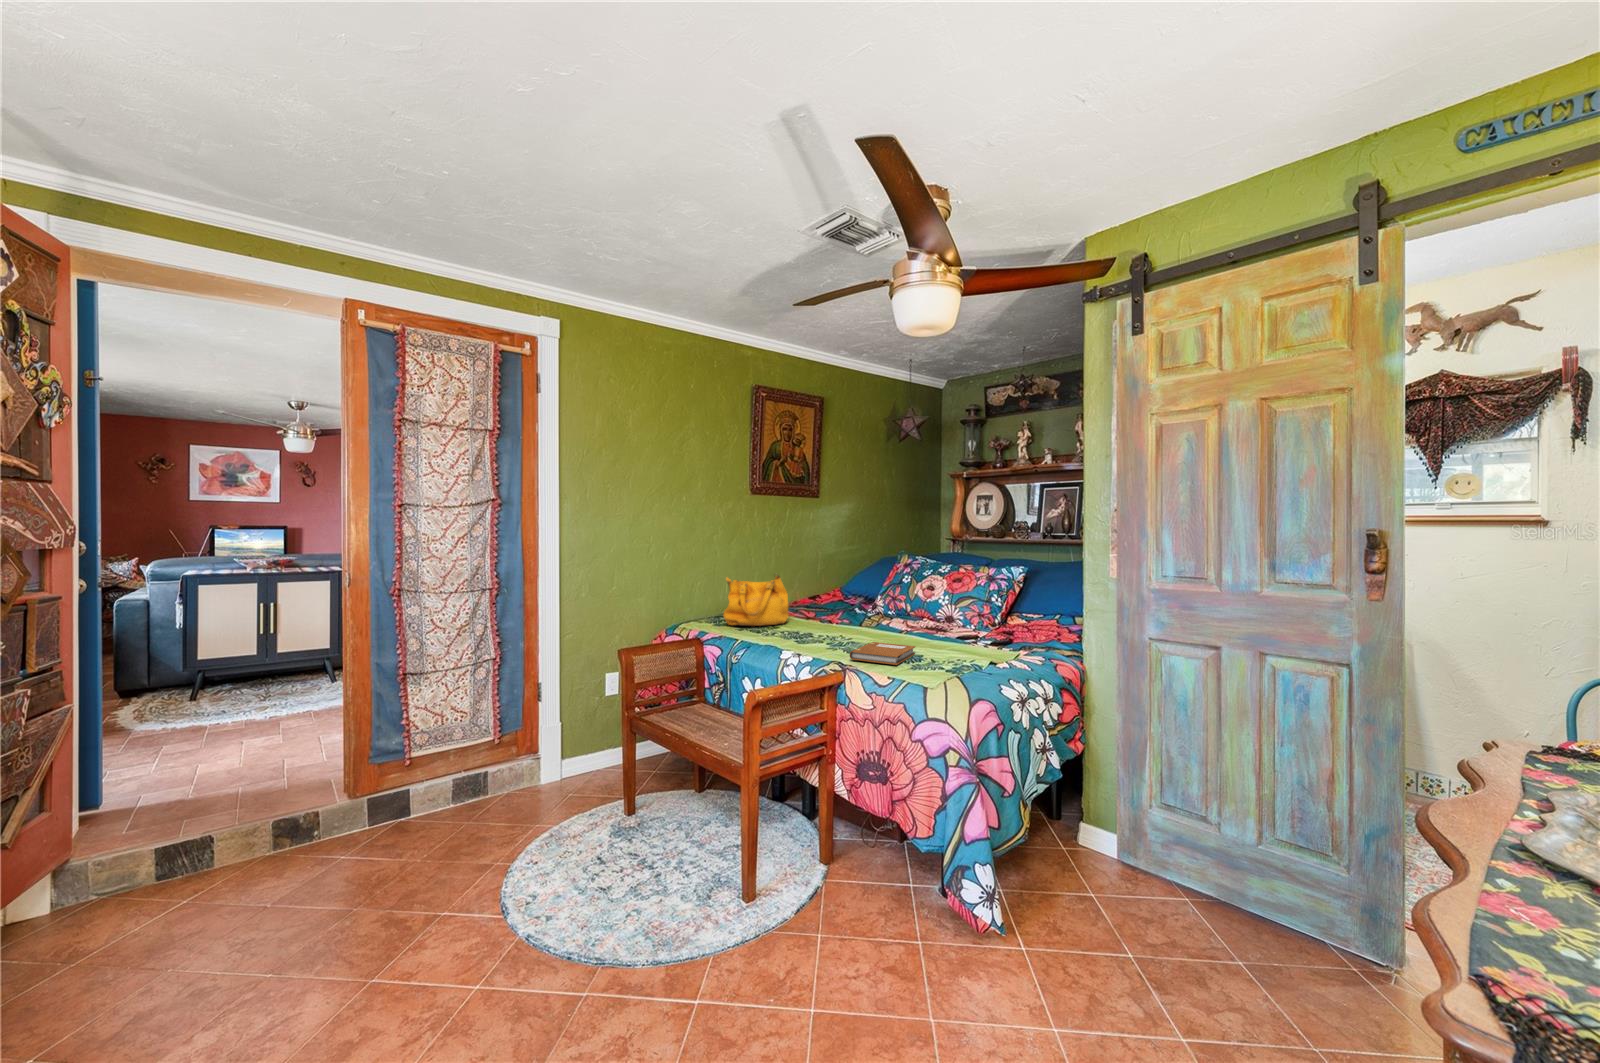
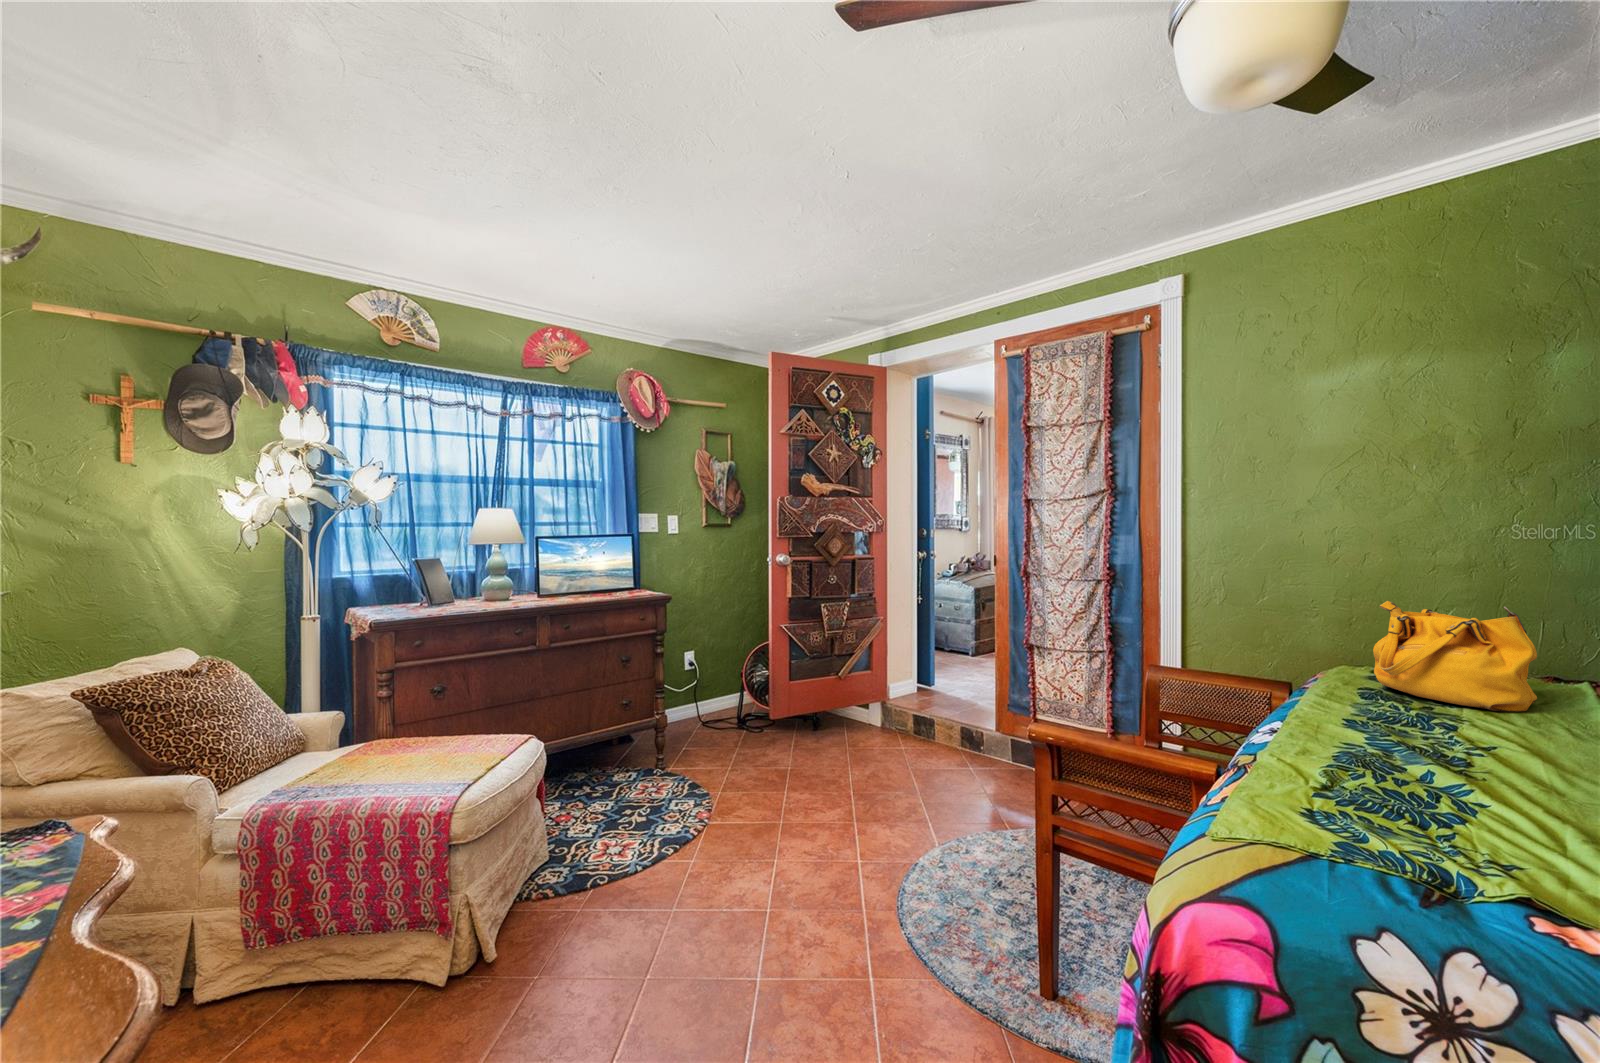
notebook: present [850,642,915,665] -> none [1271,748,1464,826]

